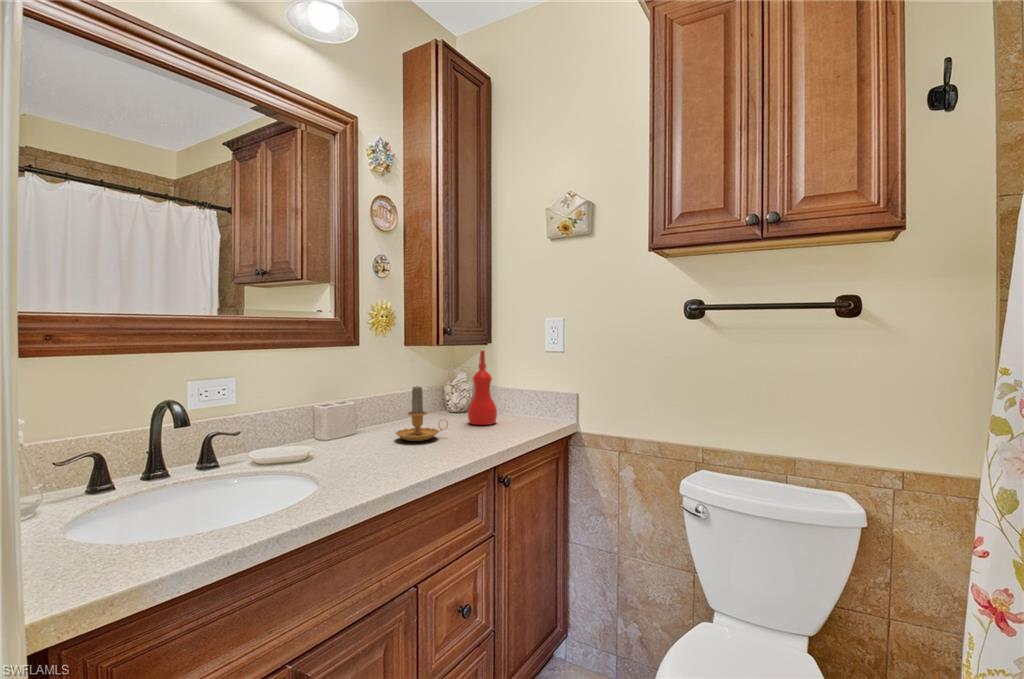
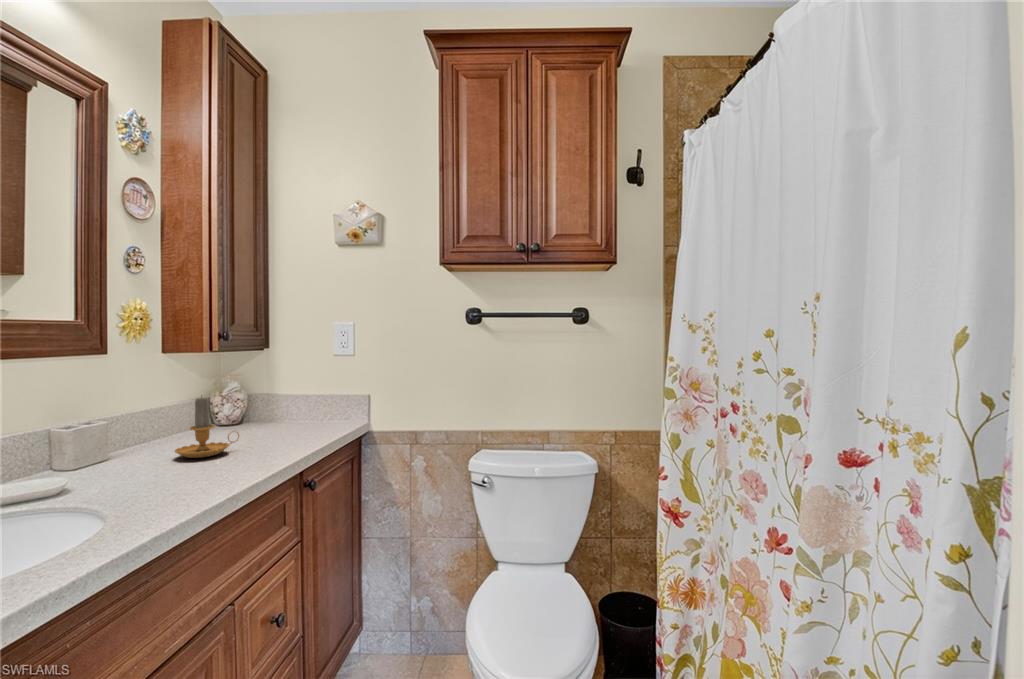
spray bottle: present [468,350,497,425] -> none [253,356,287,435]

